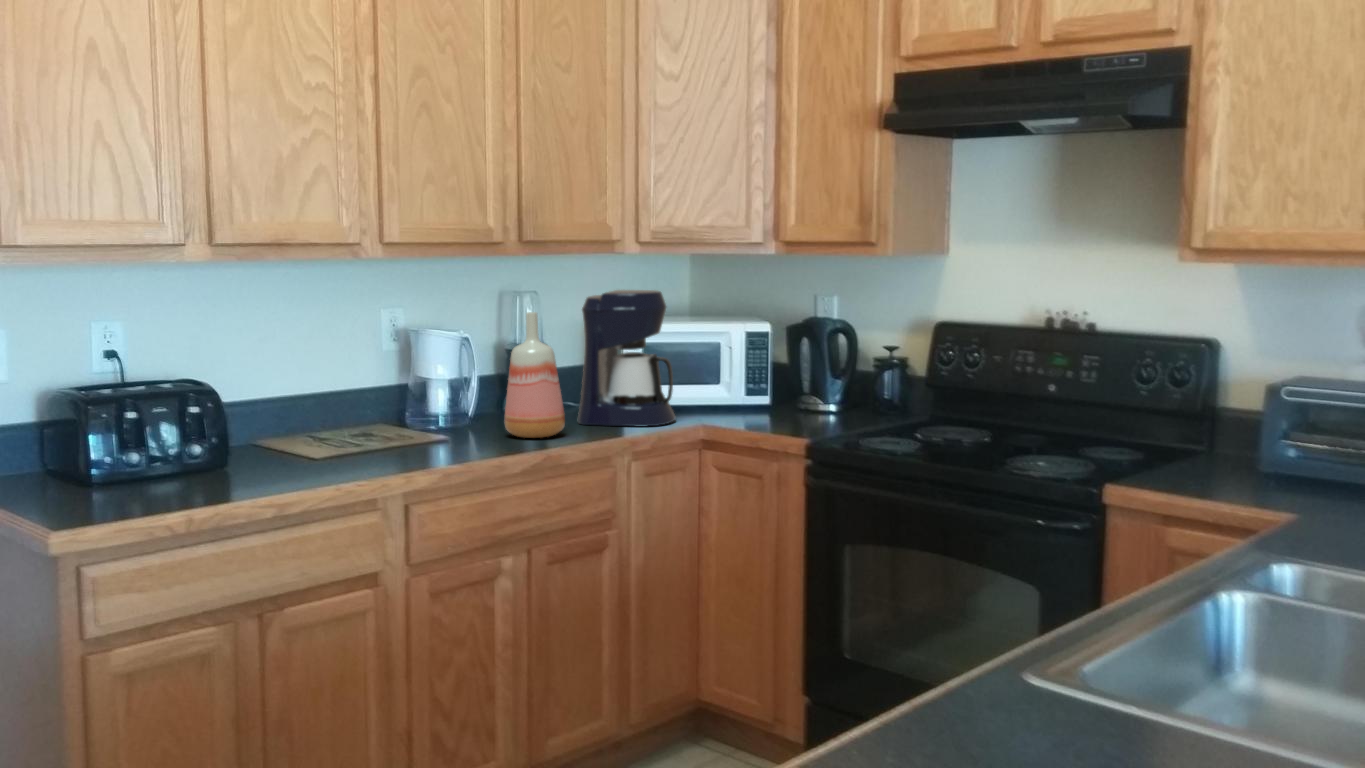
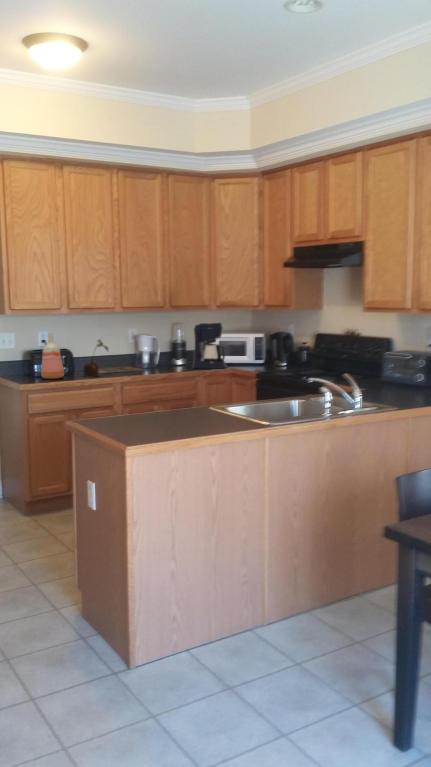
vase: present [504,312,565,438] -> present [41,333,64,379]
potted plant: none [263,350,354,485] -> present [83,340,108,377]

